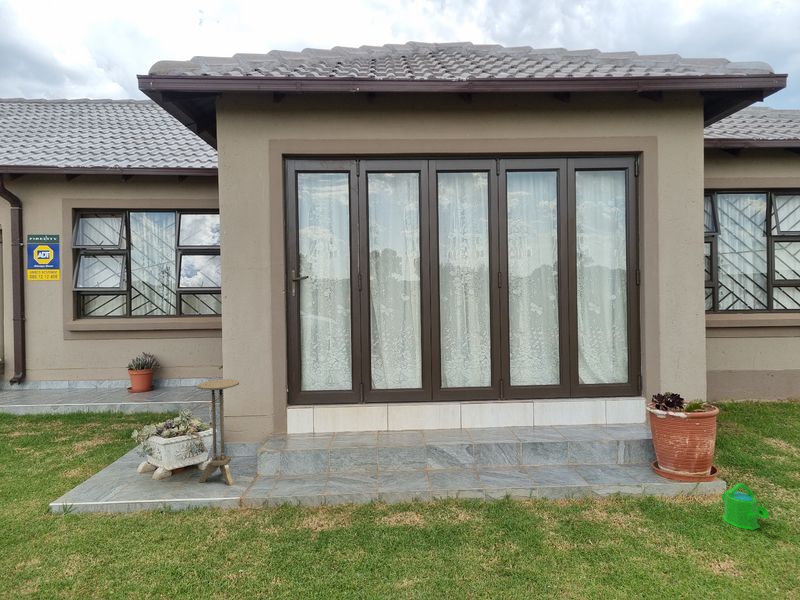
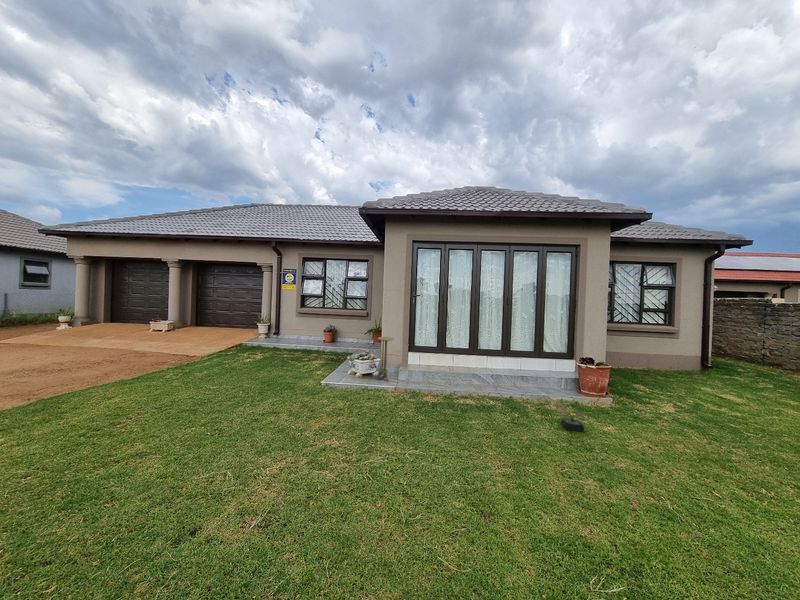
watering can: present [722,483,769,530] -> none [615,401,639,422]
decorative plant: none [589,505,660,573] -> present [555,403,587,432]

